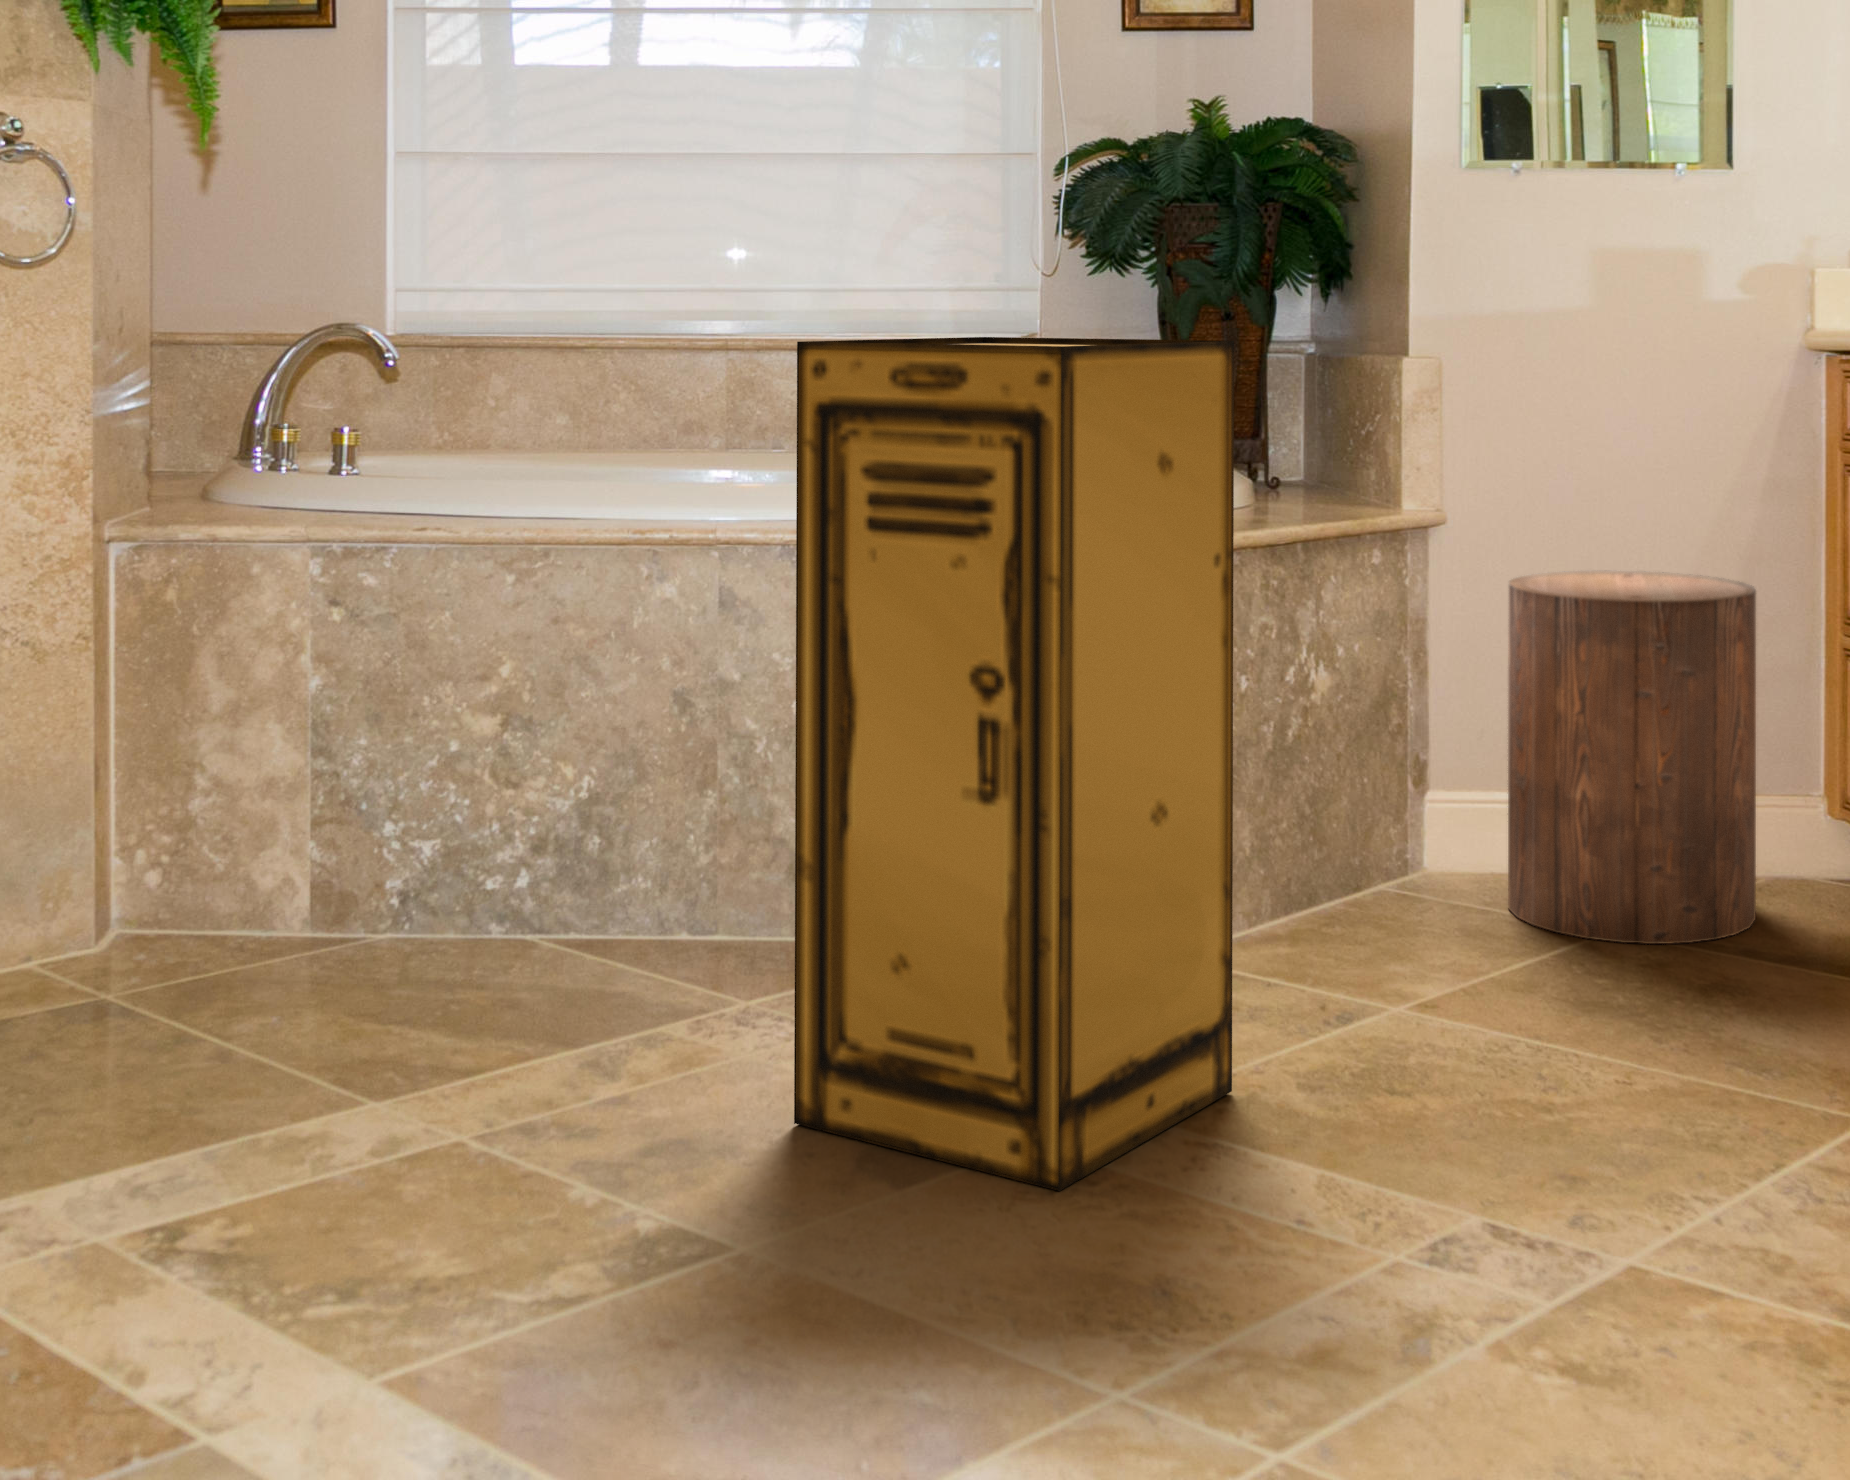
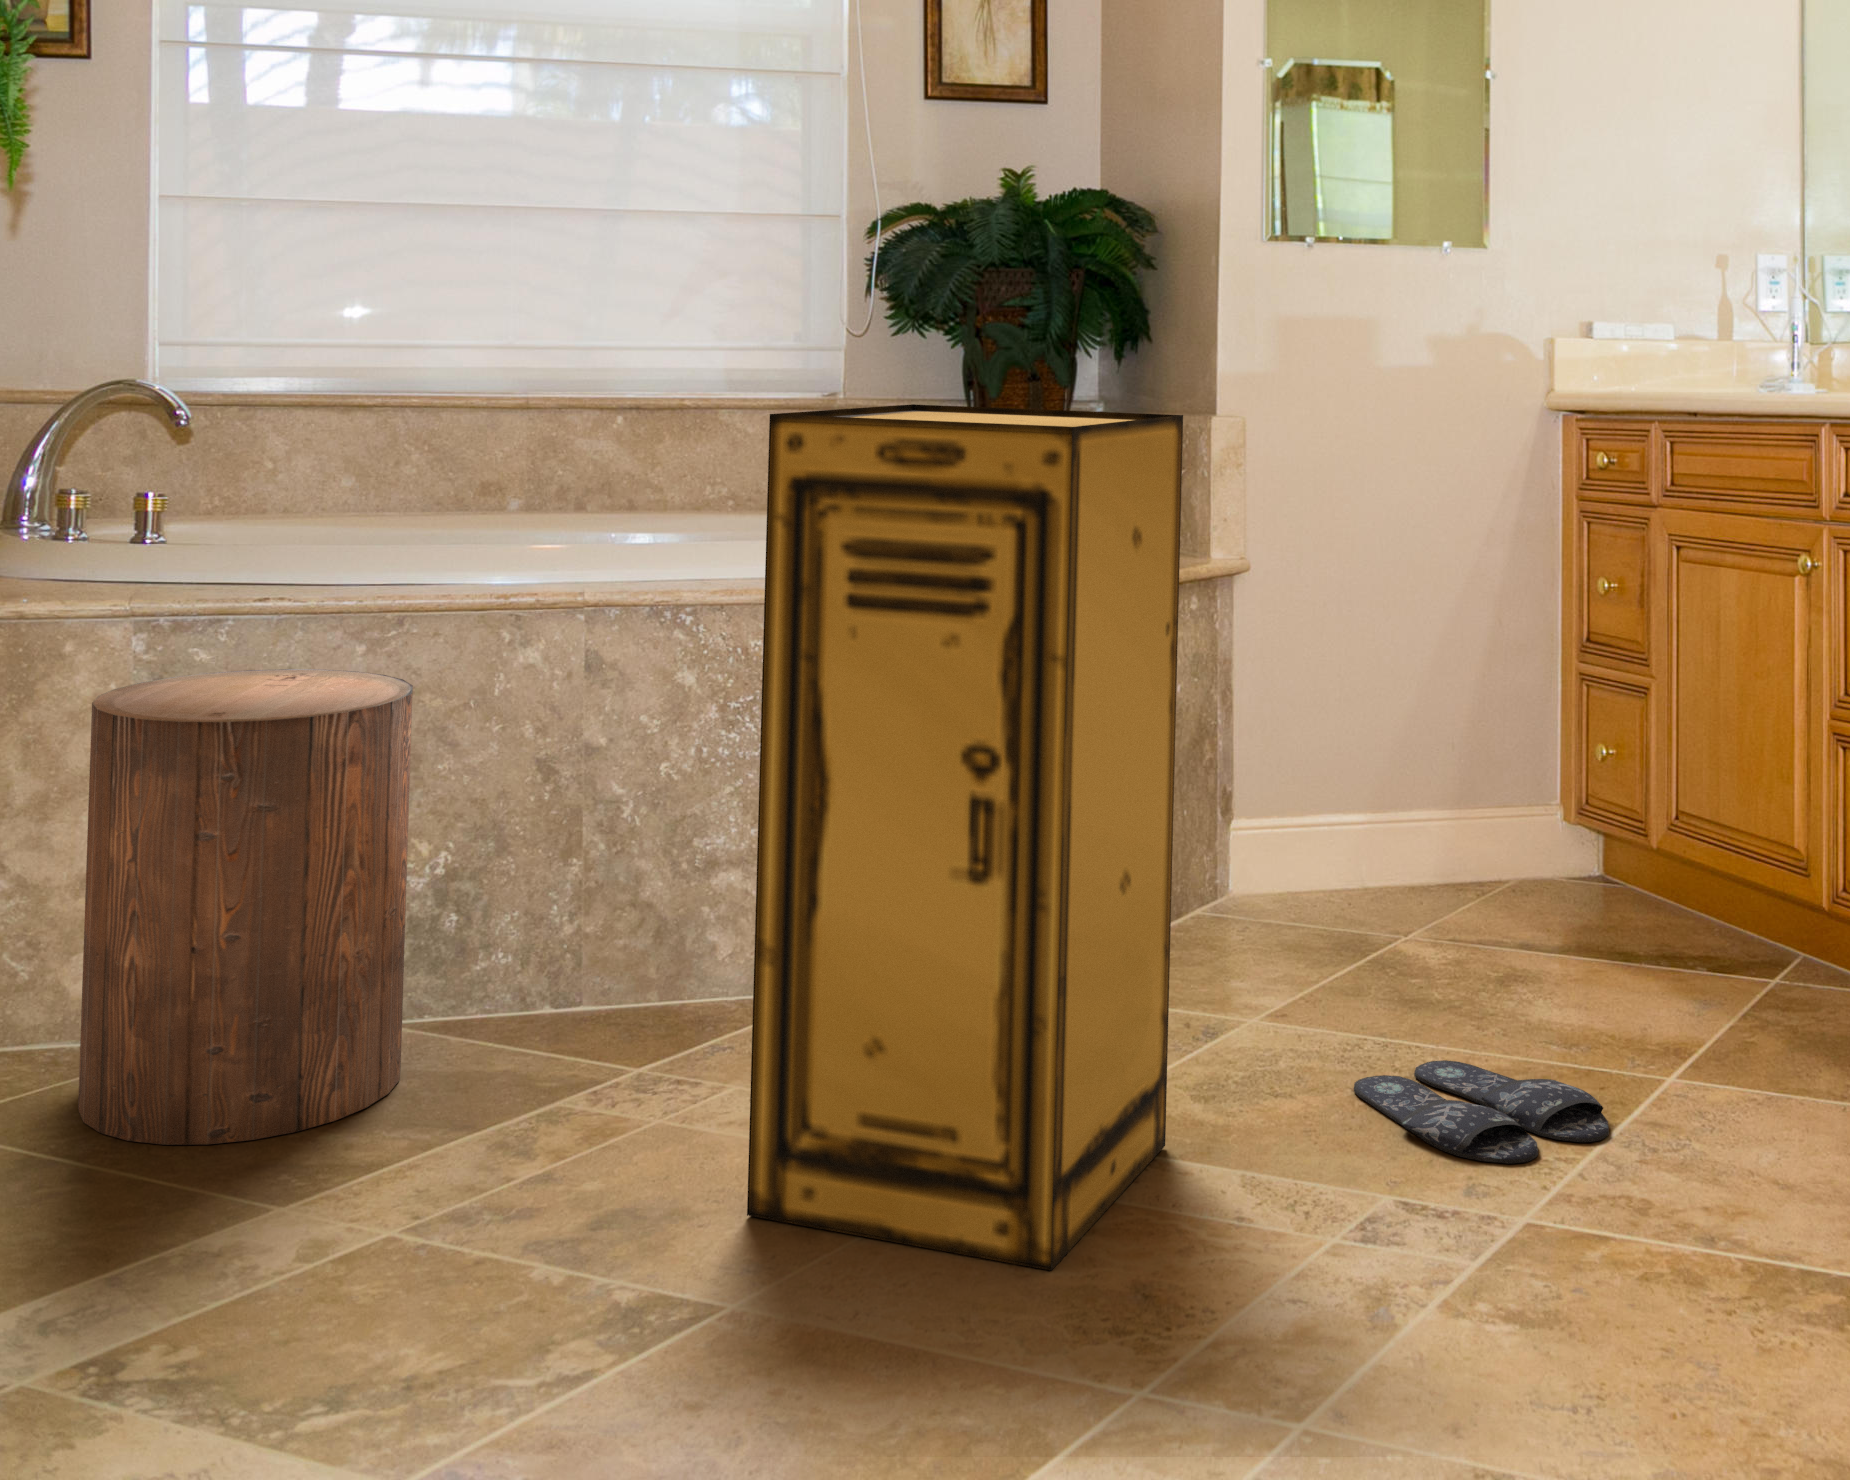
stool: present [1508,571,1756,944] -> present [78,669,413,1145]
slippers: none [1457,1032,1718,1131] -> present [1354,1060,1609,1164]

